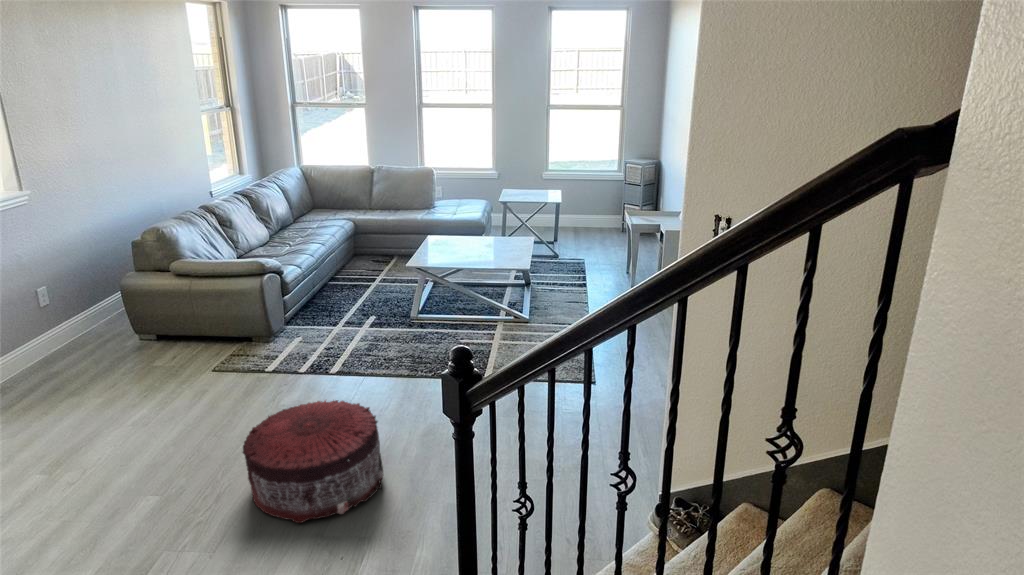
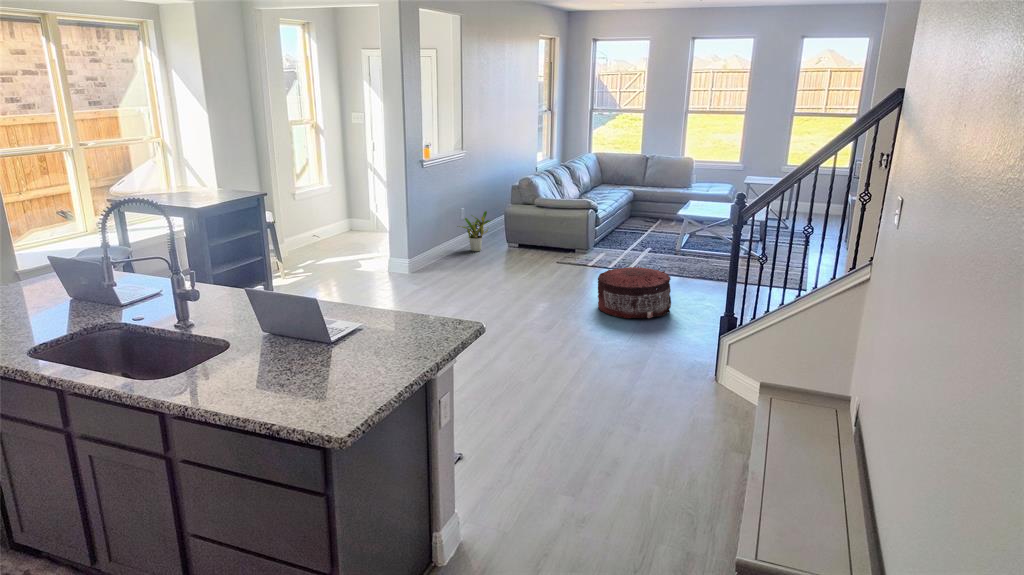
potted plant: none [22,290,98,362] -> present [459,211,492,252]

